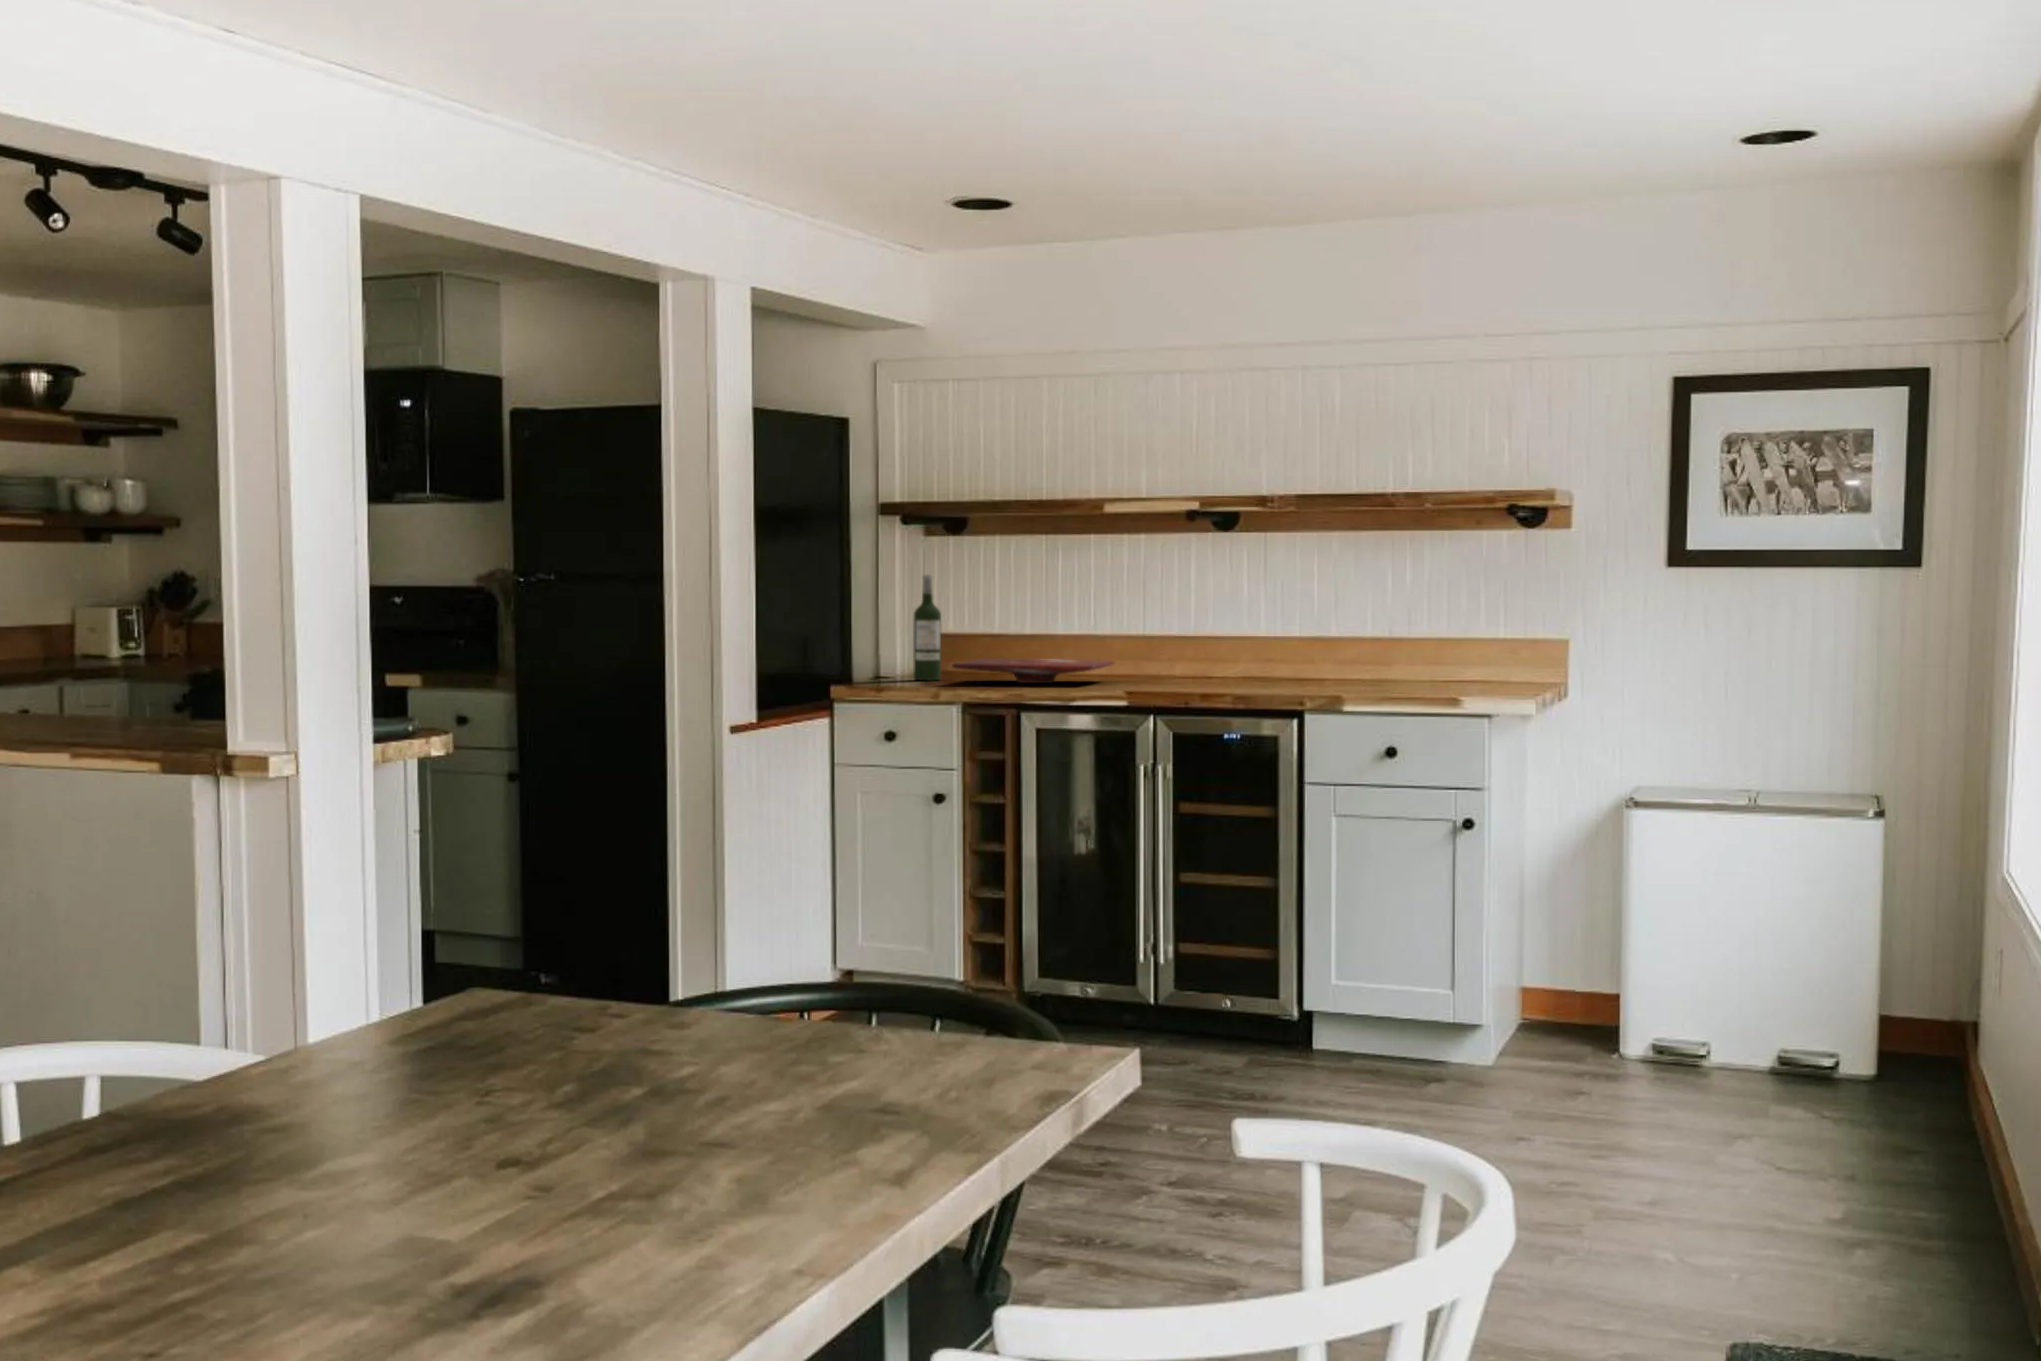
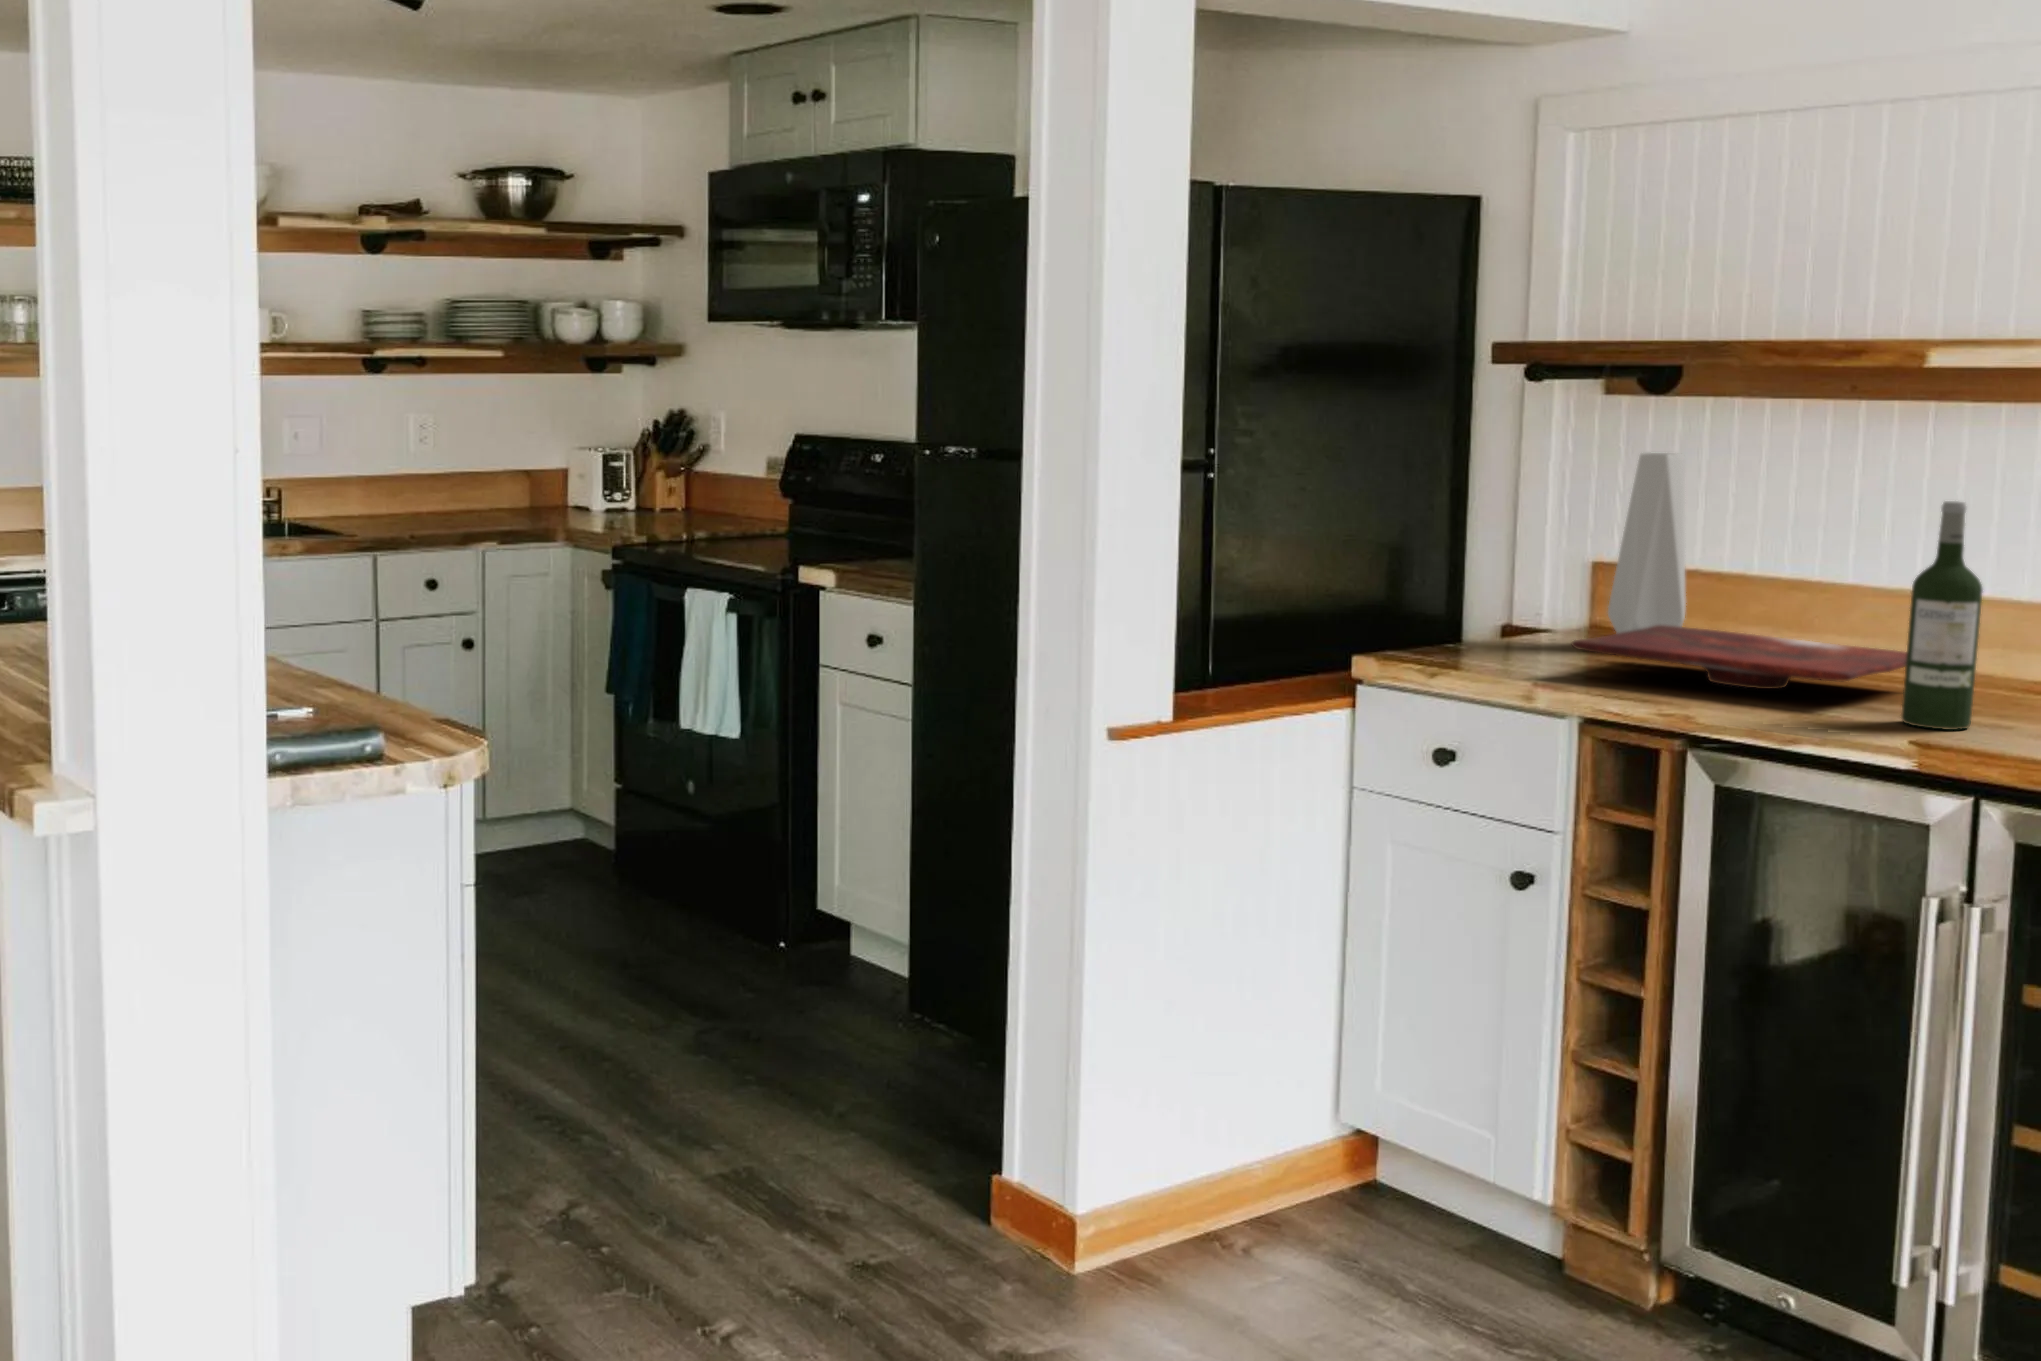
vase: none [946,564,987,677] -> present [1608,452,1686,633]
wine bottle: present [913,575,941,680] -> present [1901,501,1982,730]

